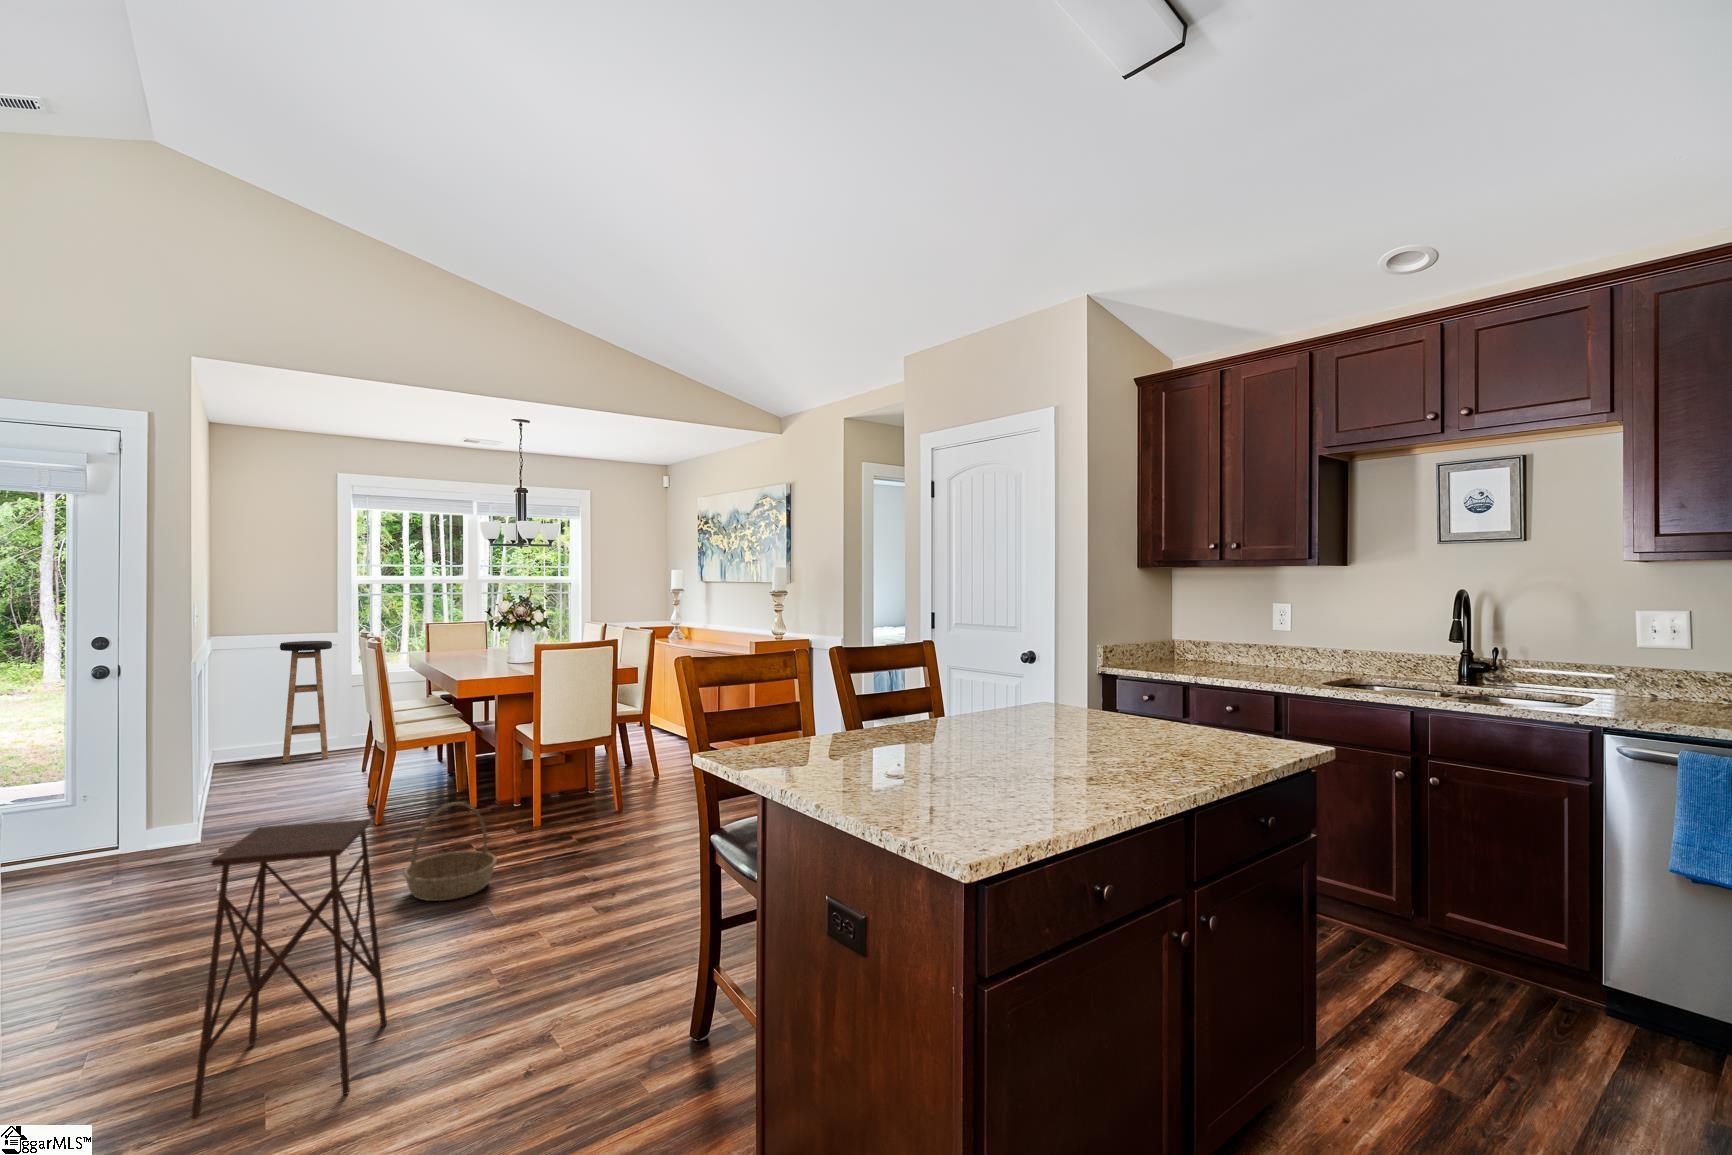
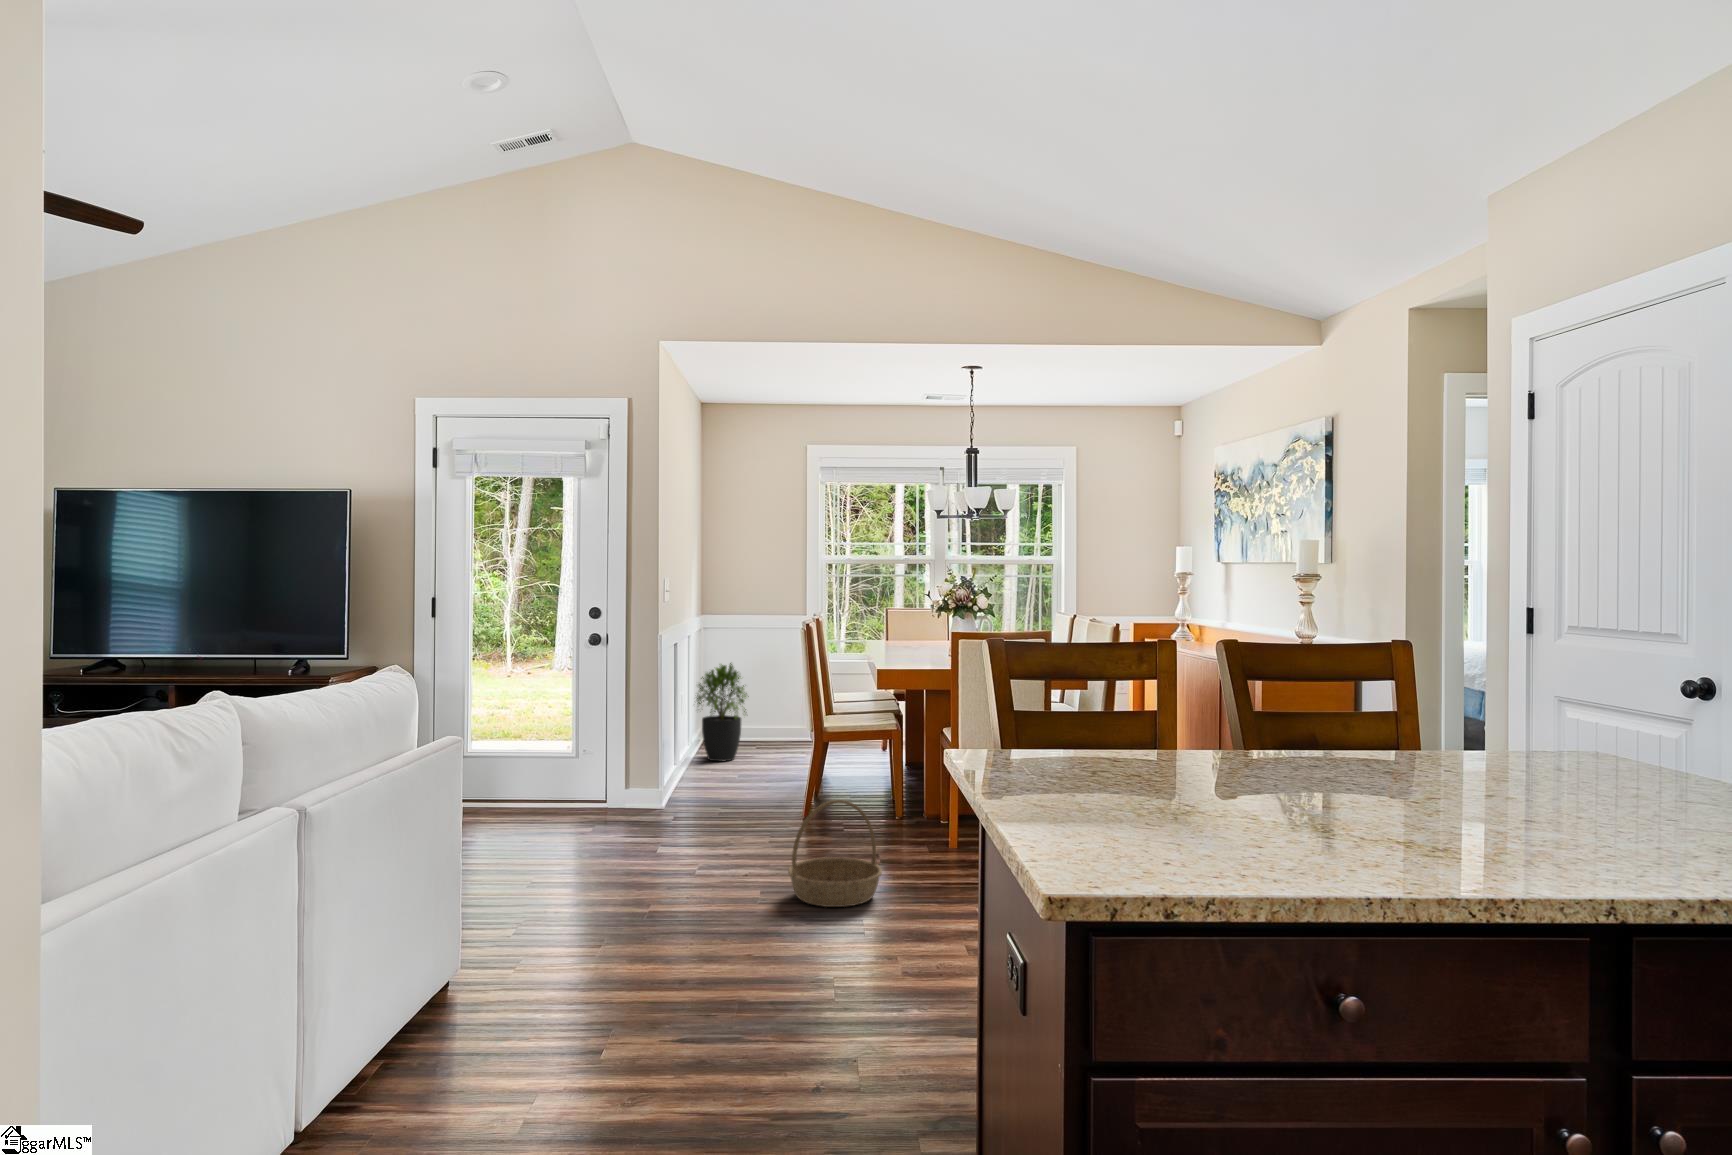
bar stool: present [280,641,332,763] -> none [747,623,793,752]
potted plant: none [220,680,290,777] -> present [697,663,749,761]
side table: present [191,819,387,1119] -> none [545,783,720,1058]

